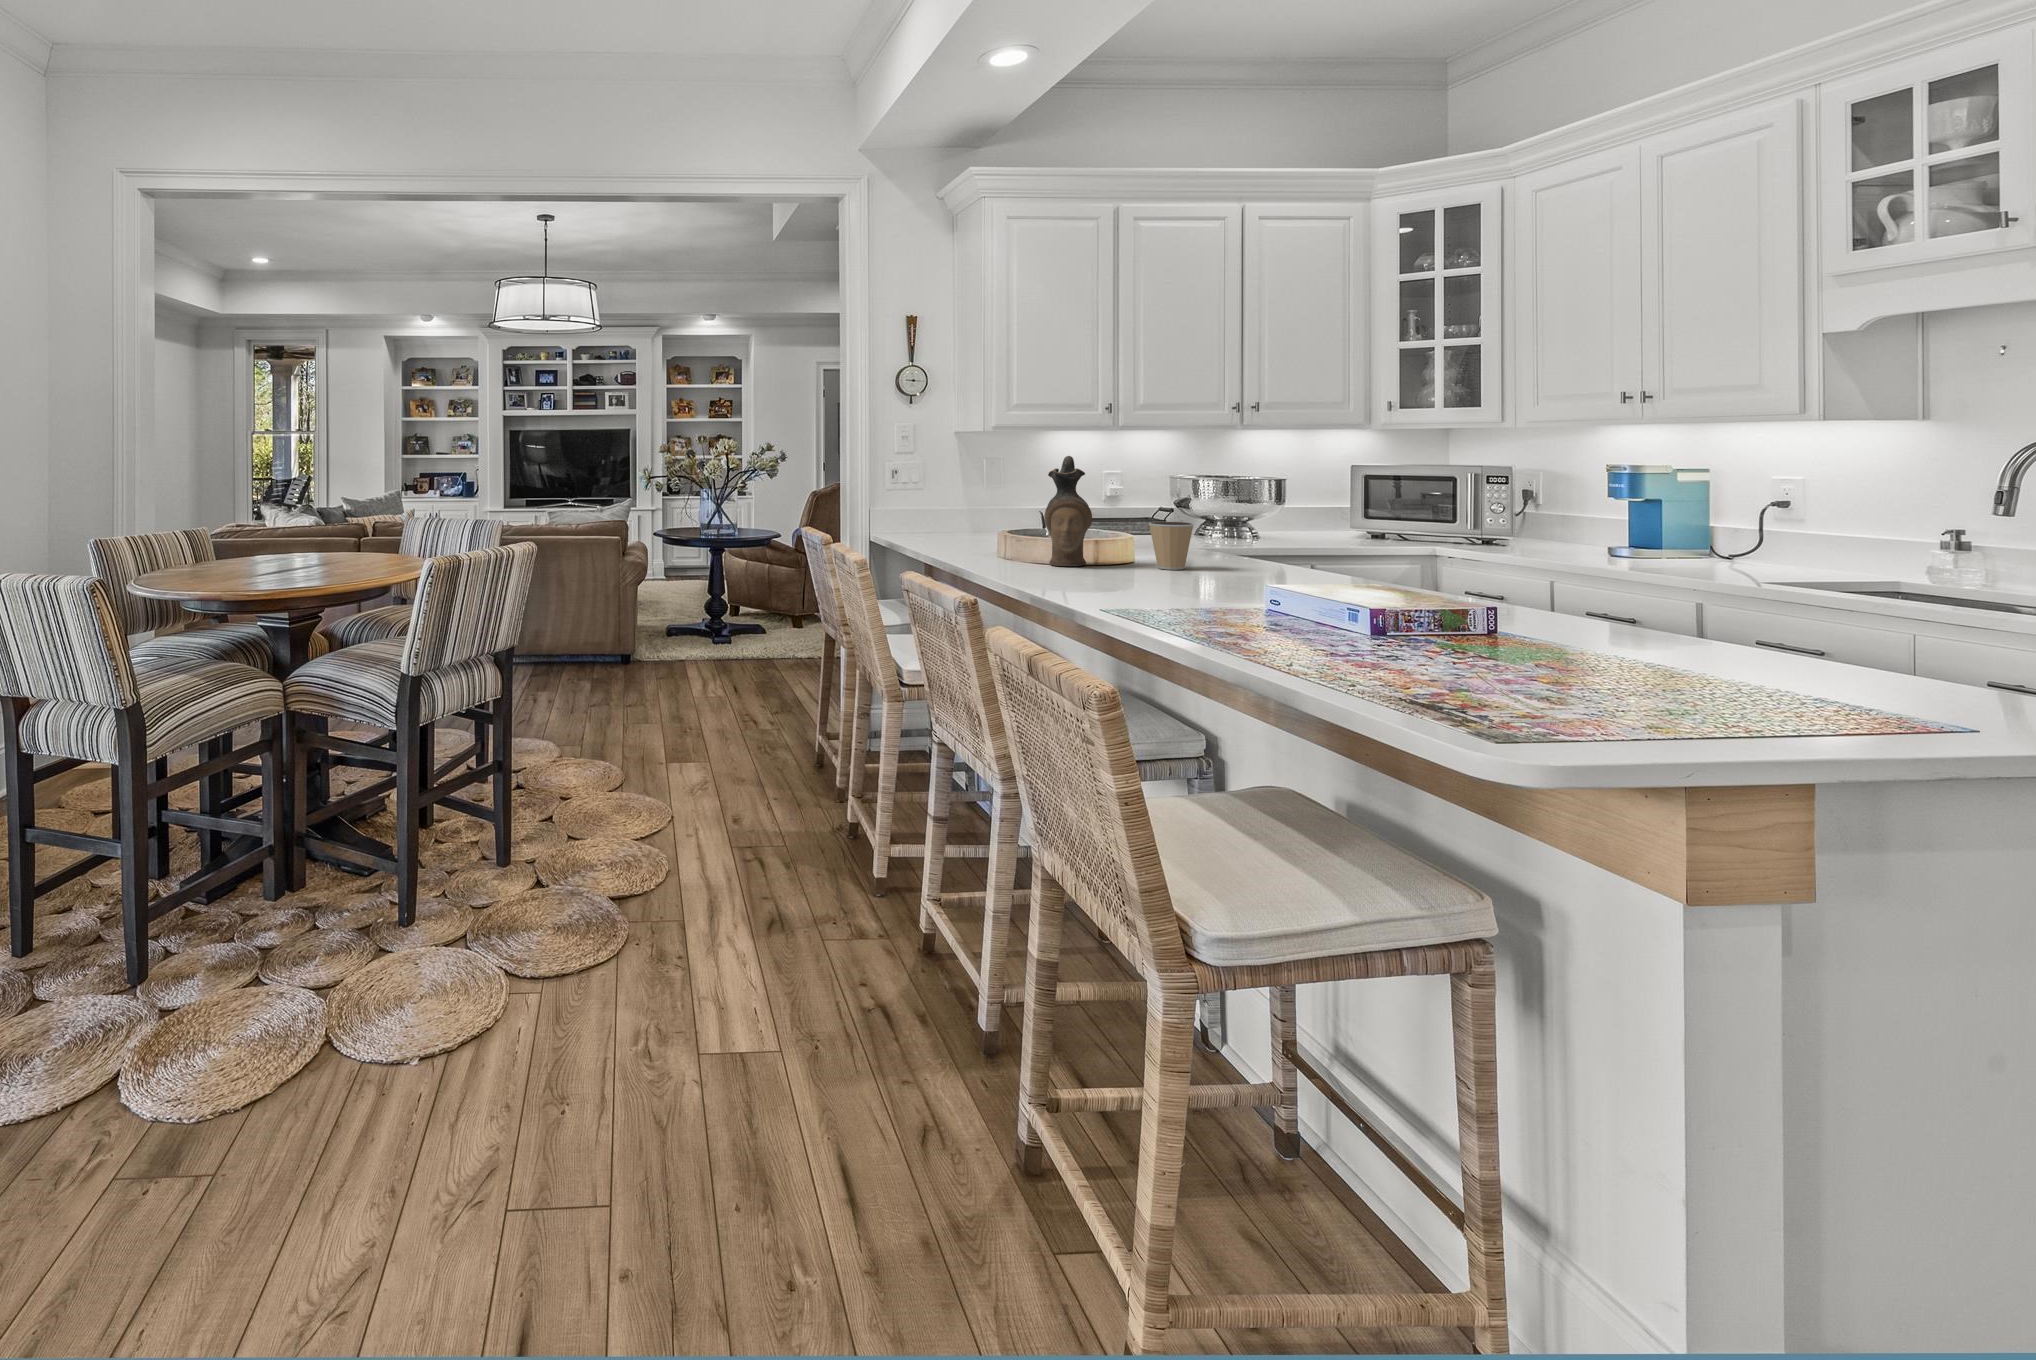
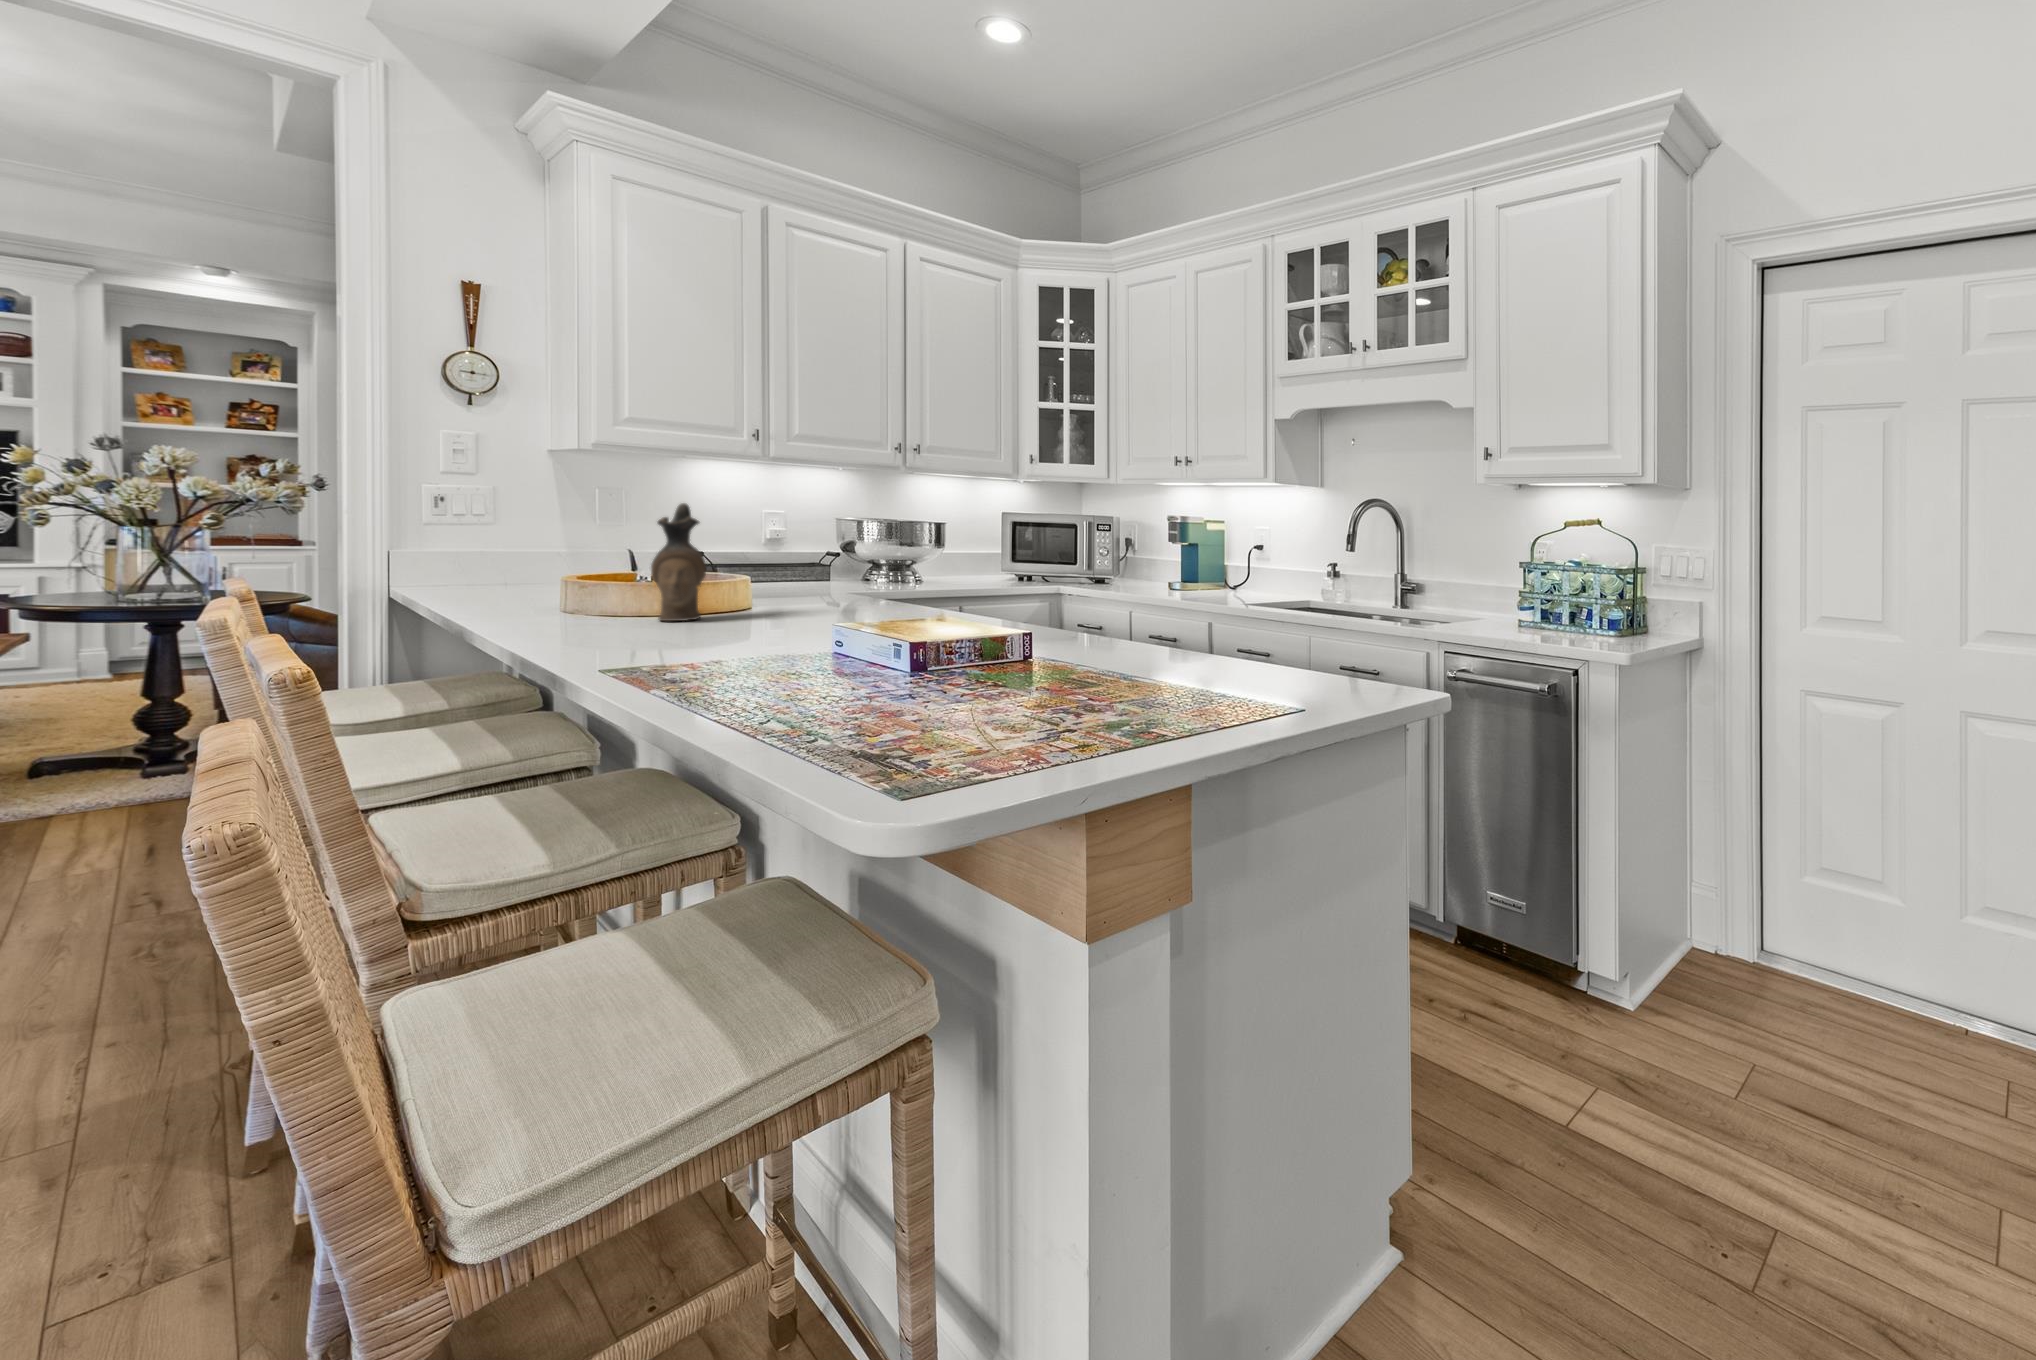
coffee cup: present [1149,522,1193,570] -> none [770,570,815,618]

